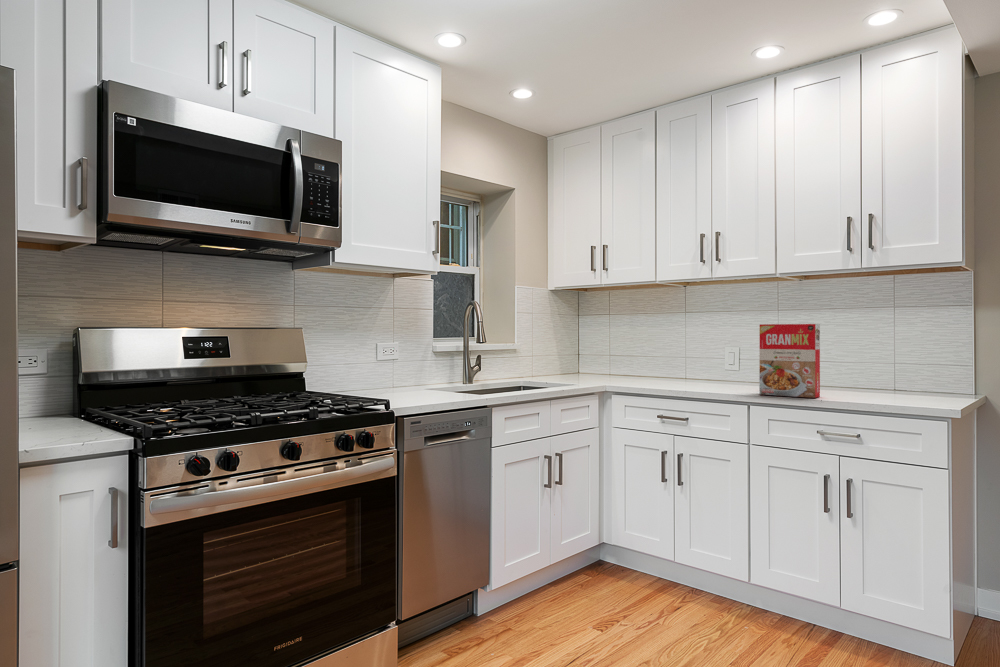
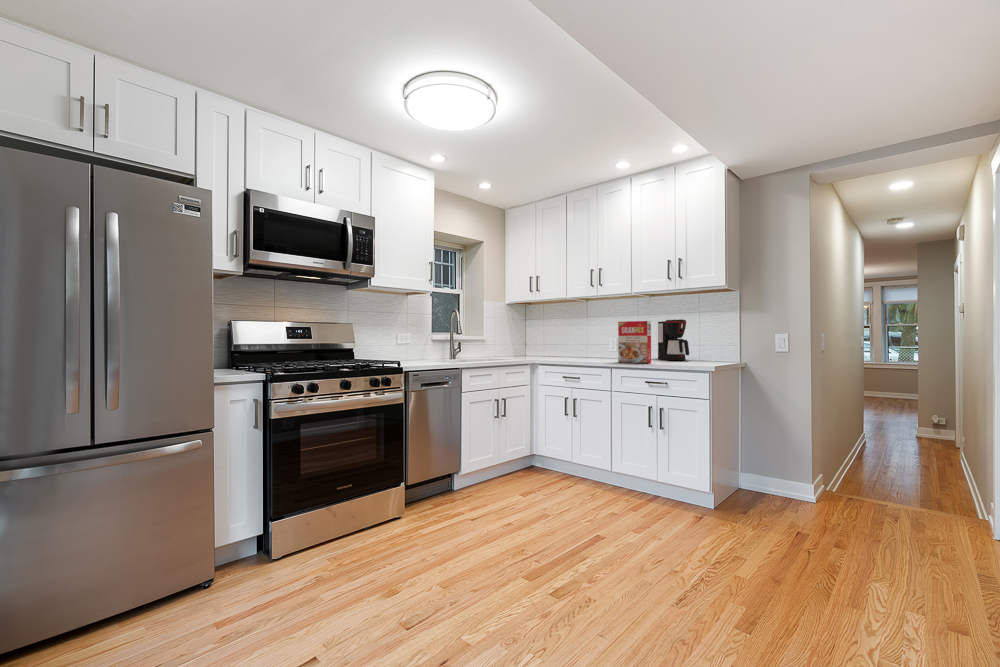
coffee maker: none [822,321,886,391] -> present [658,319,689,360]

